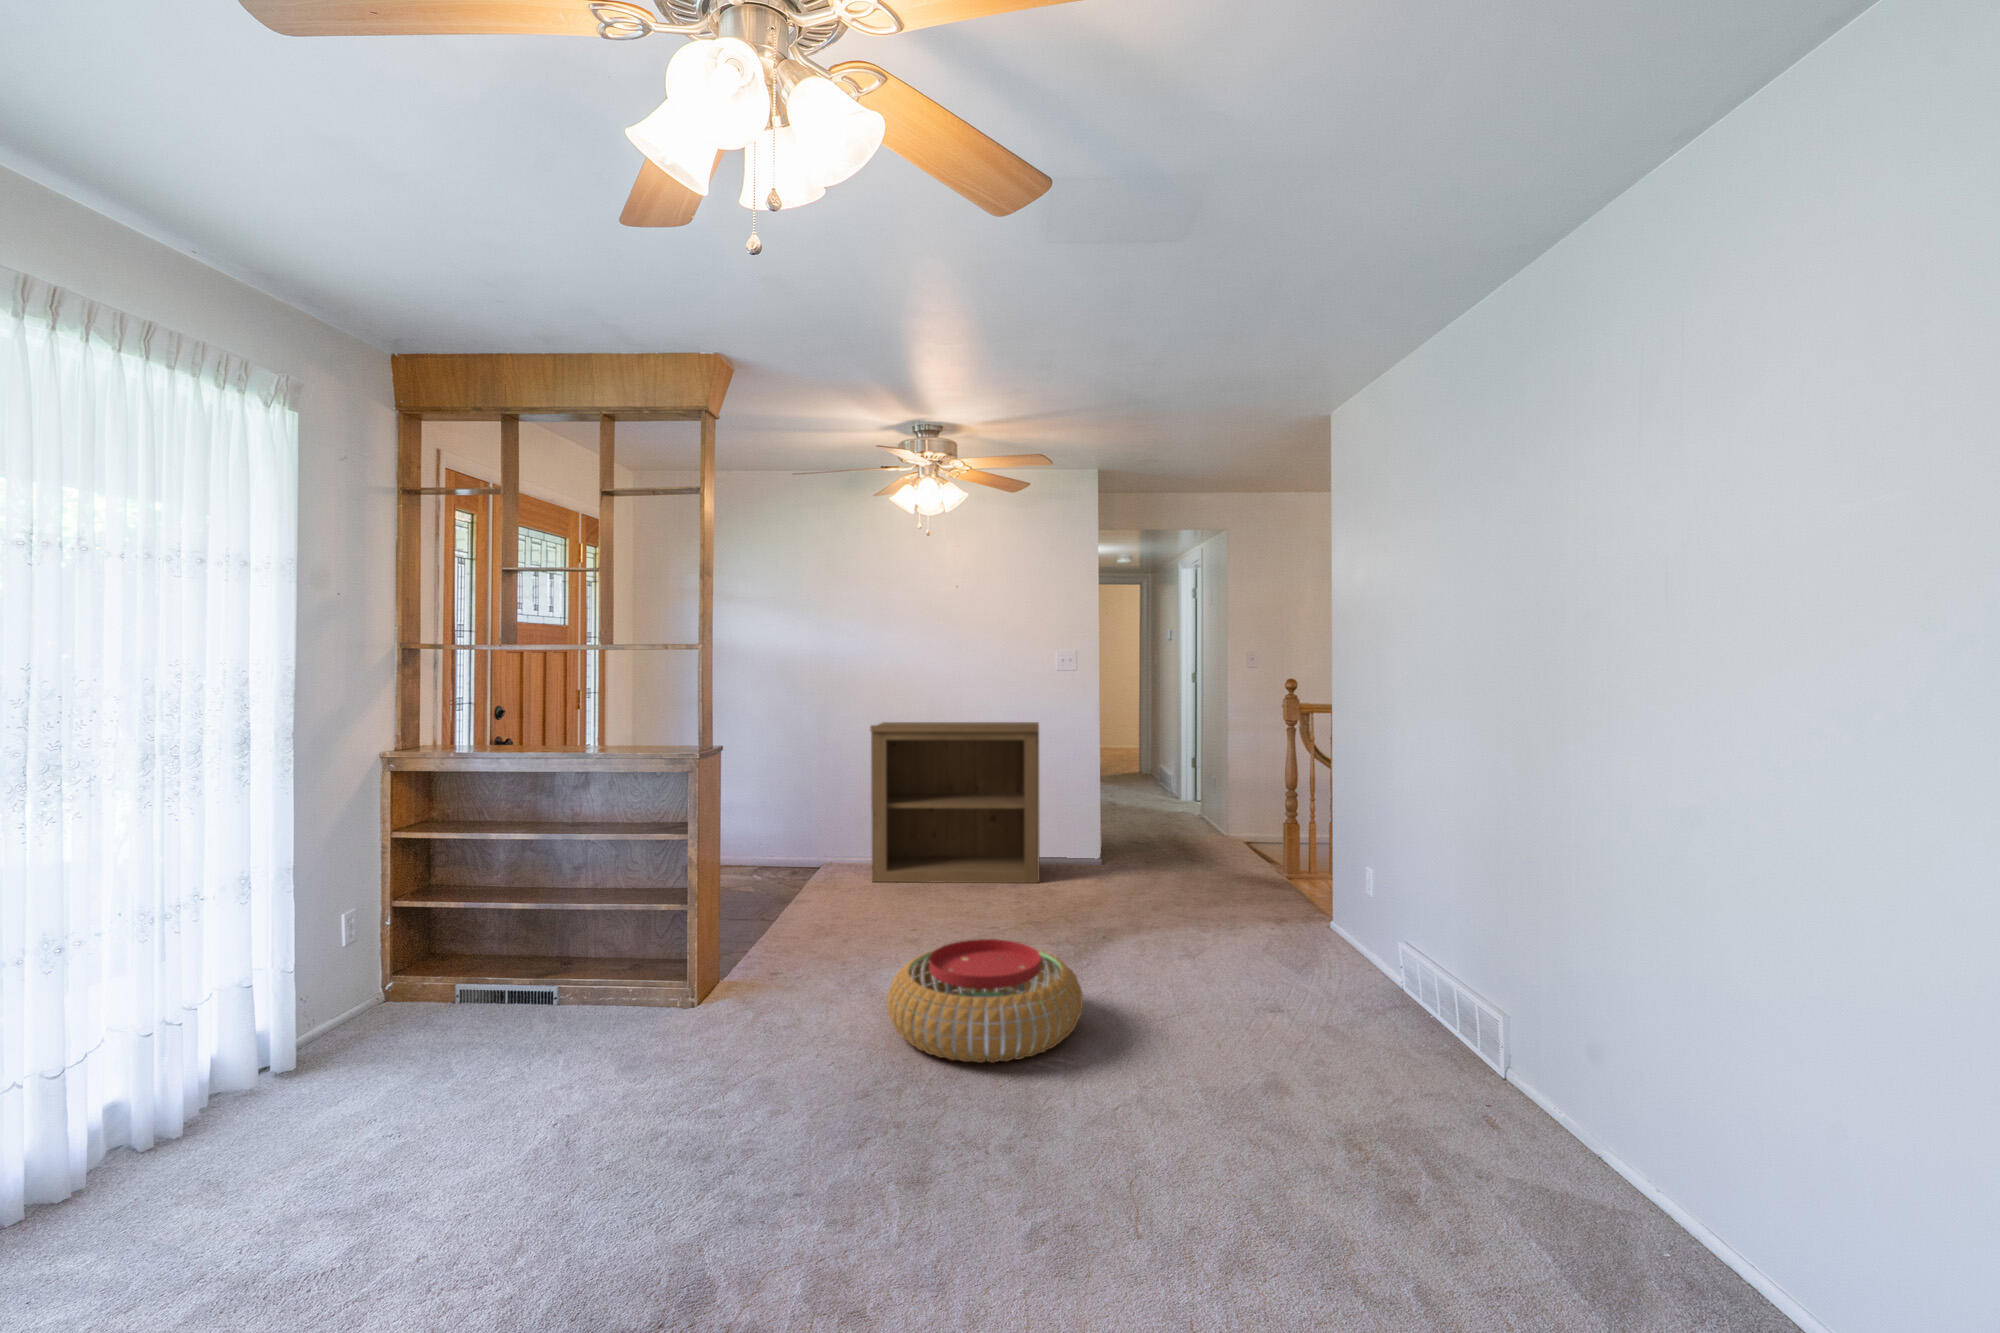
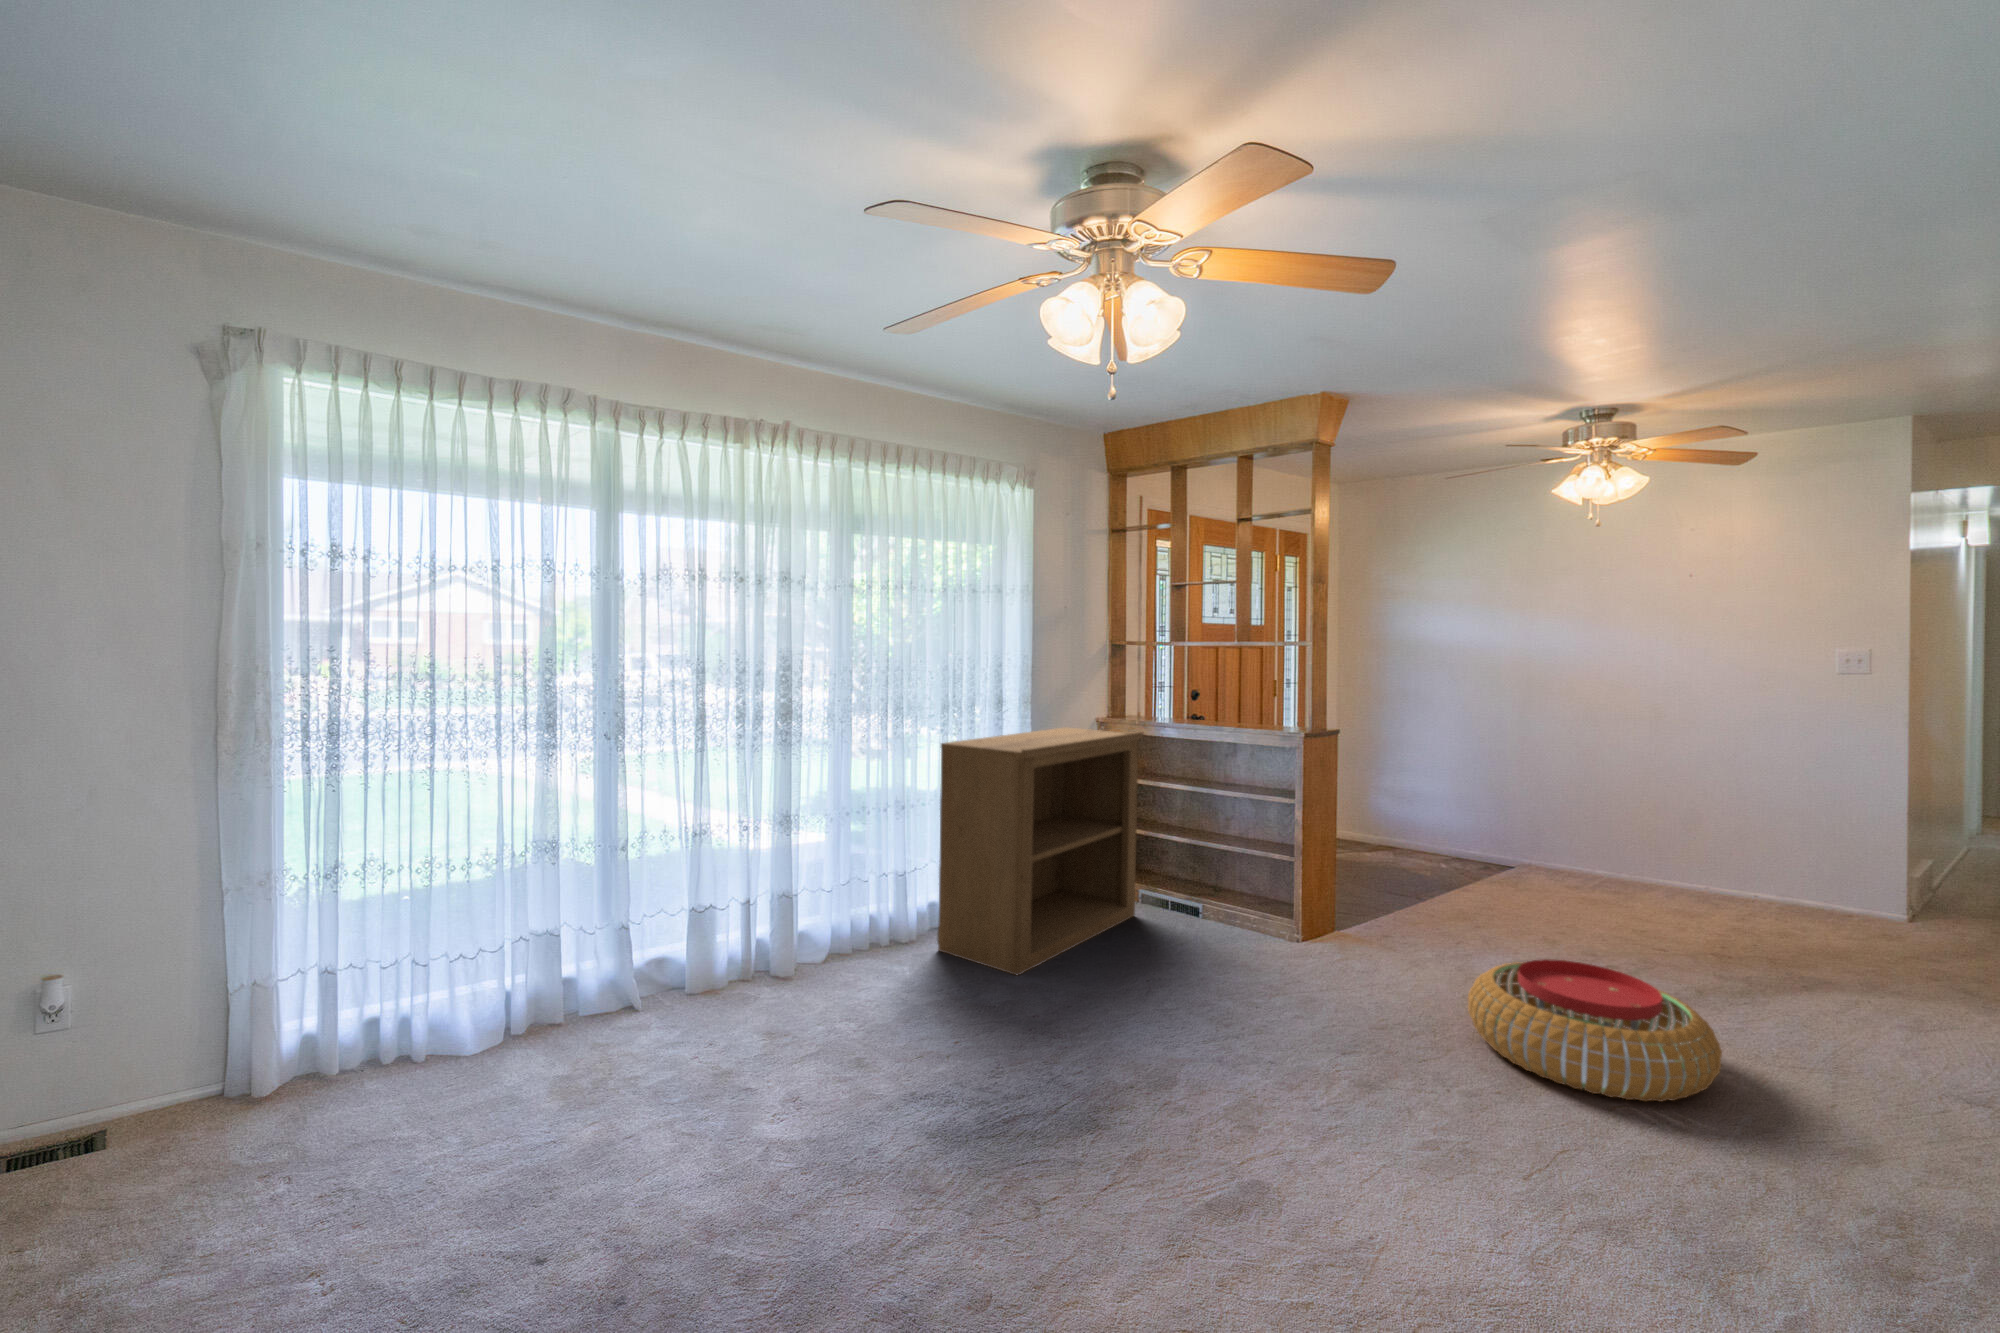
bookshelf: present [870,722,1039,883] -> present [937,727,1143,975]

